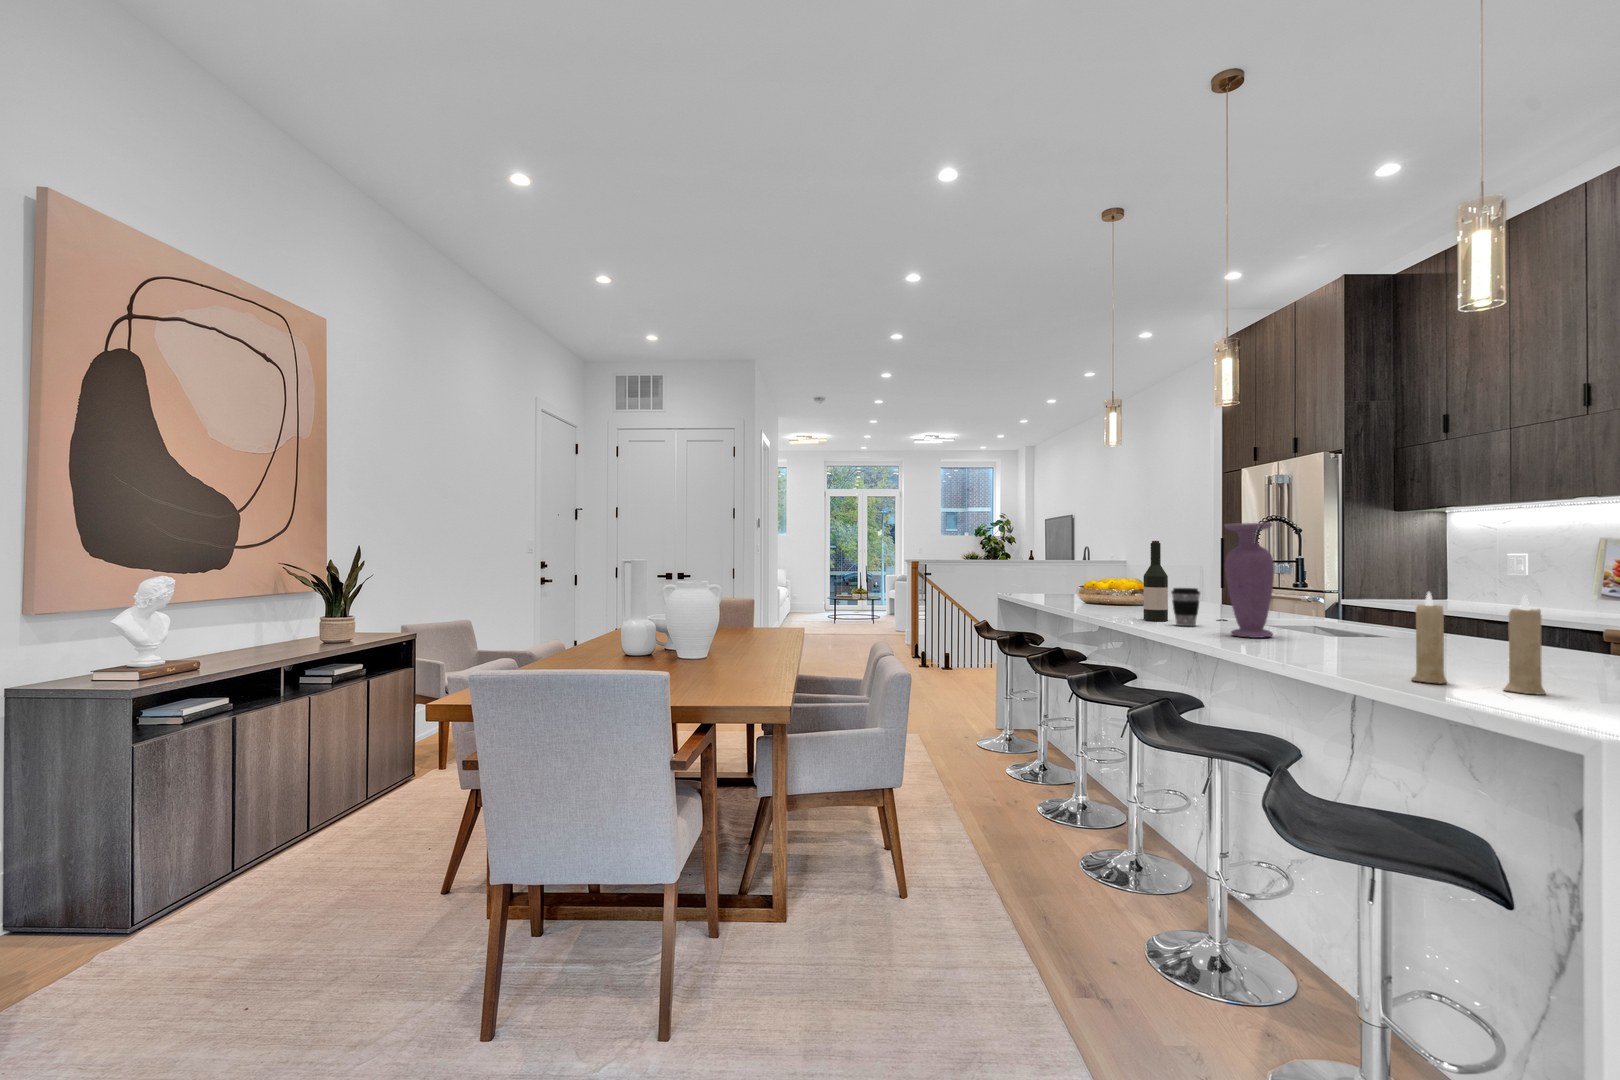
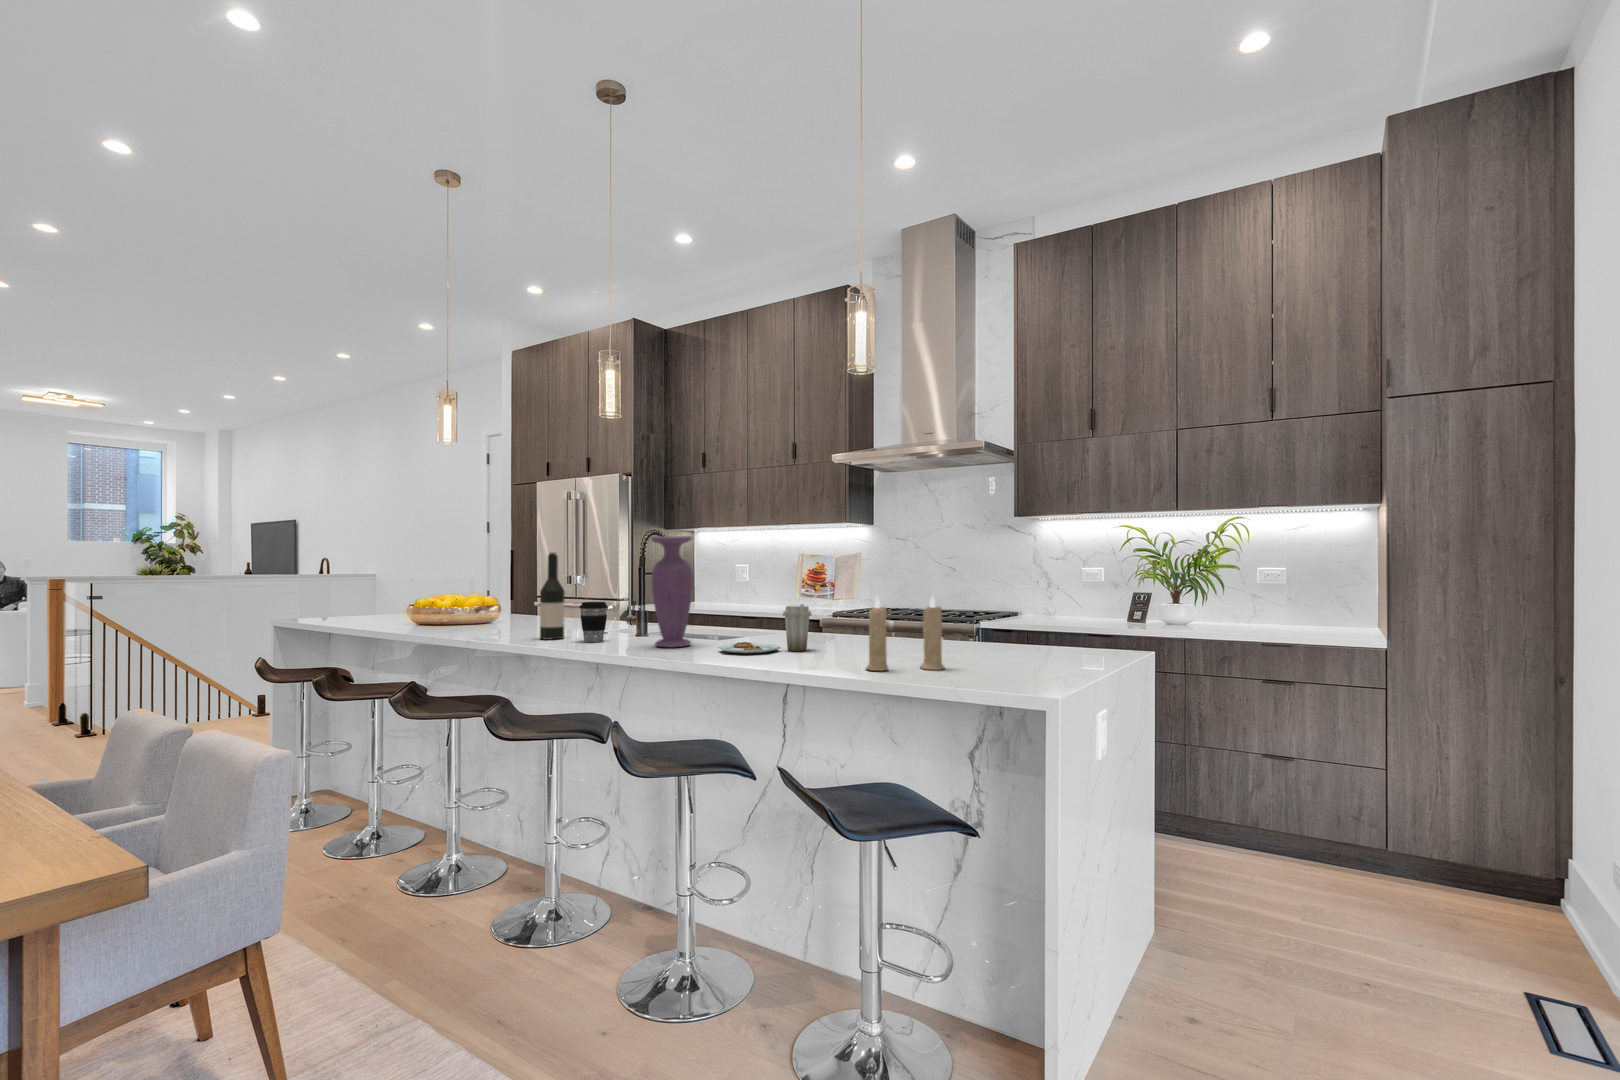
plate: none [1282,600,1410,656] -> present [718,604,812,654]

